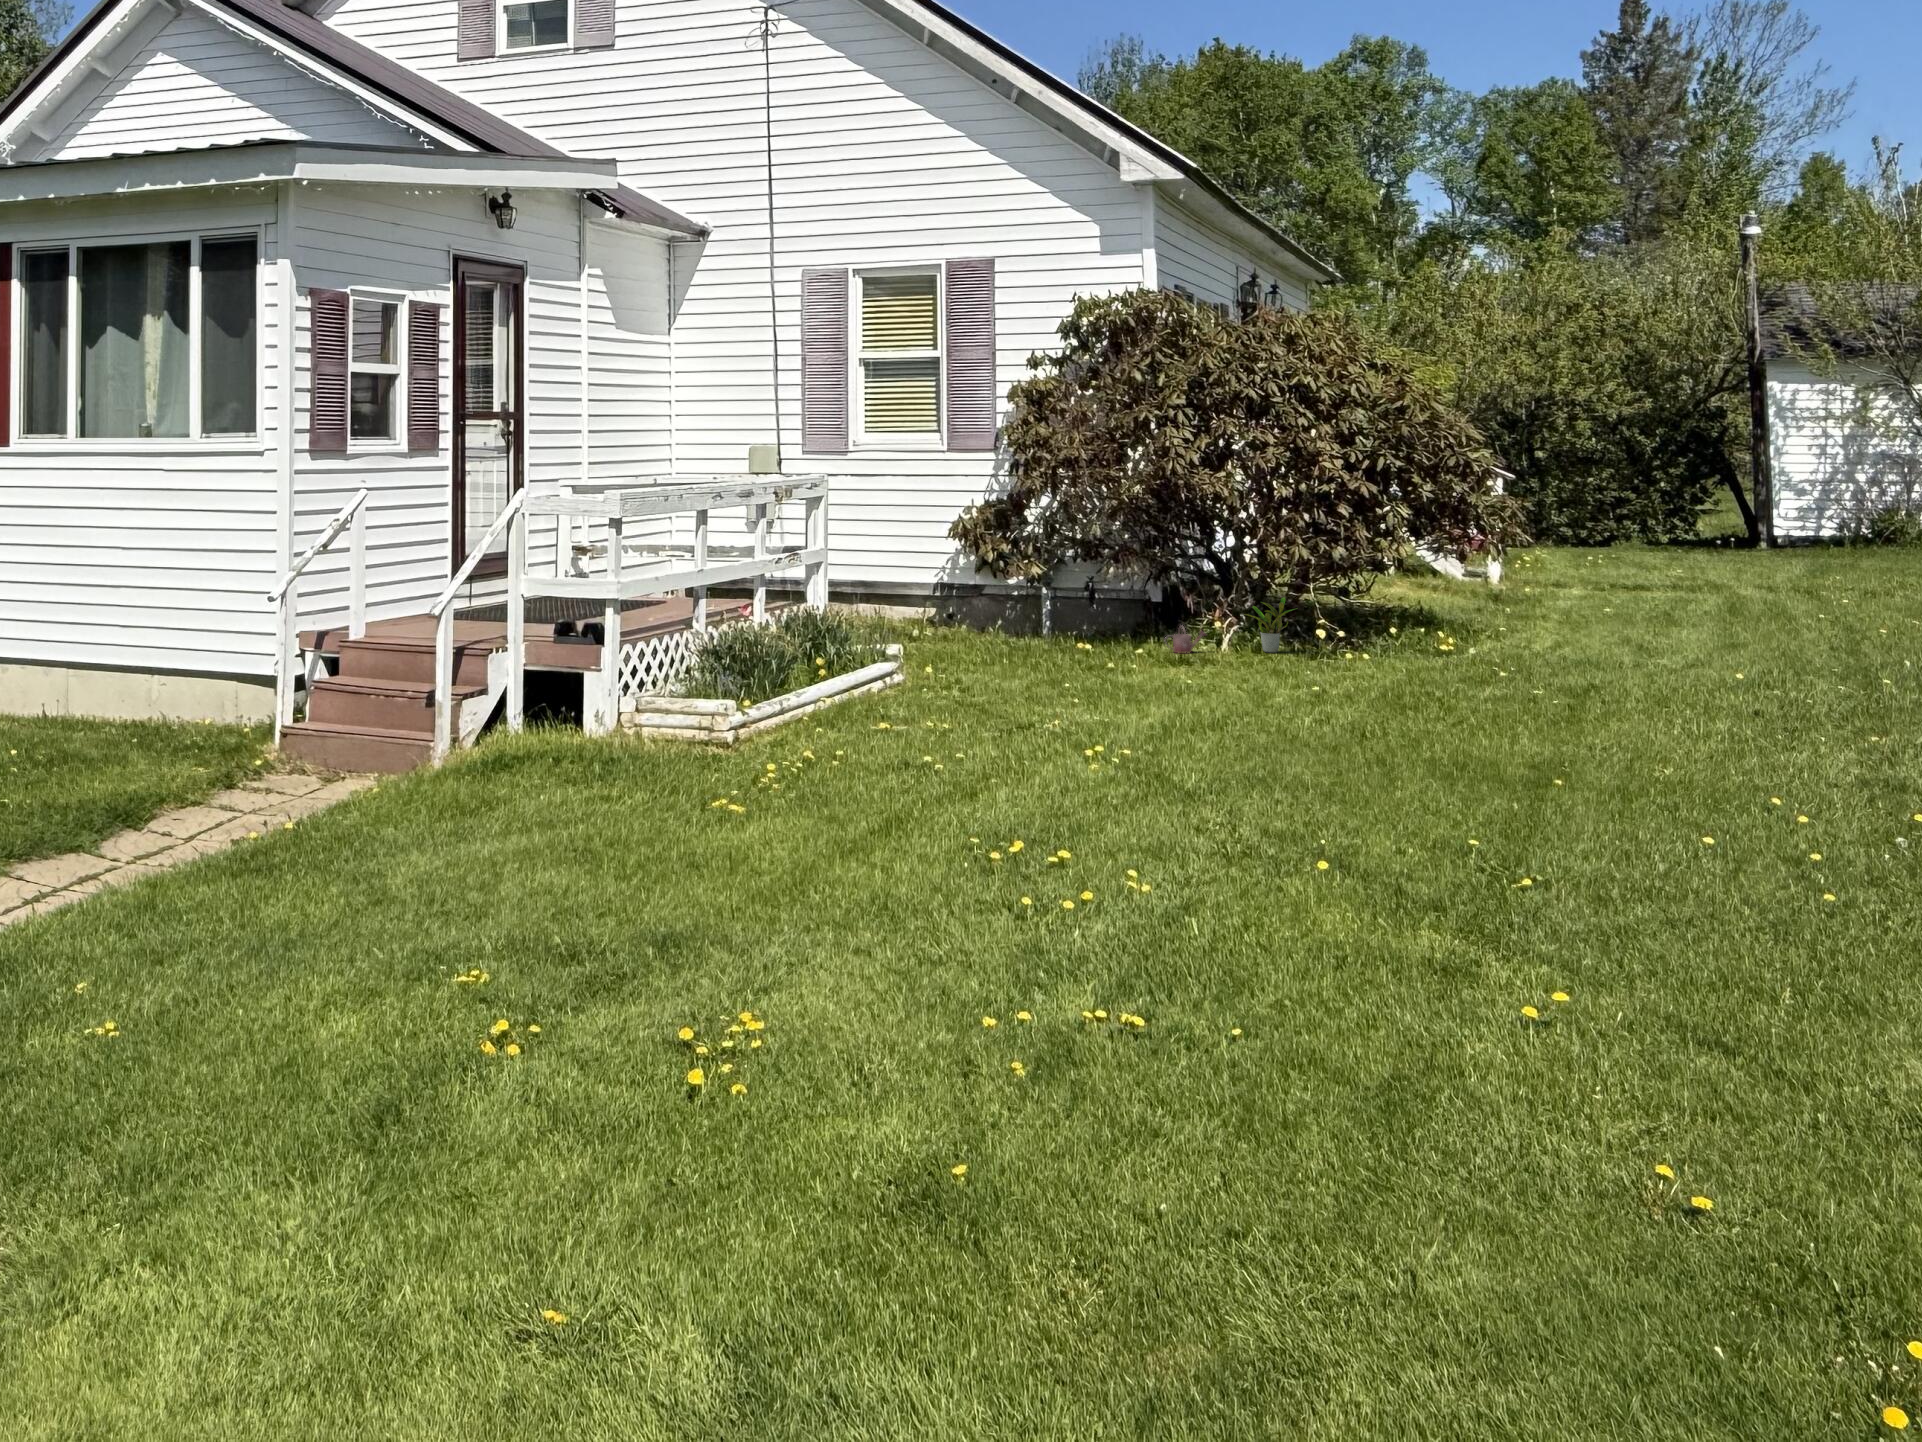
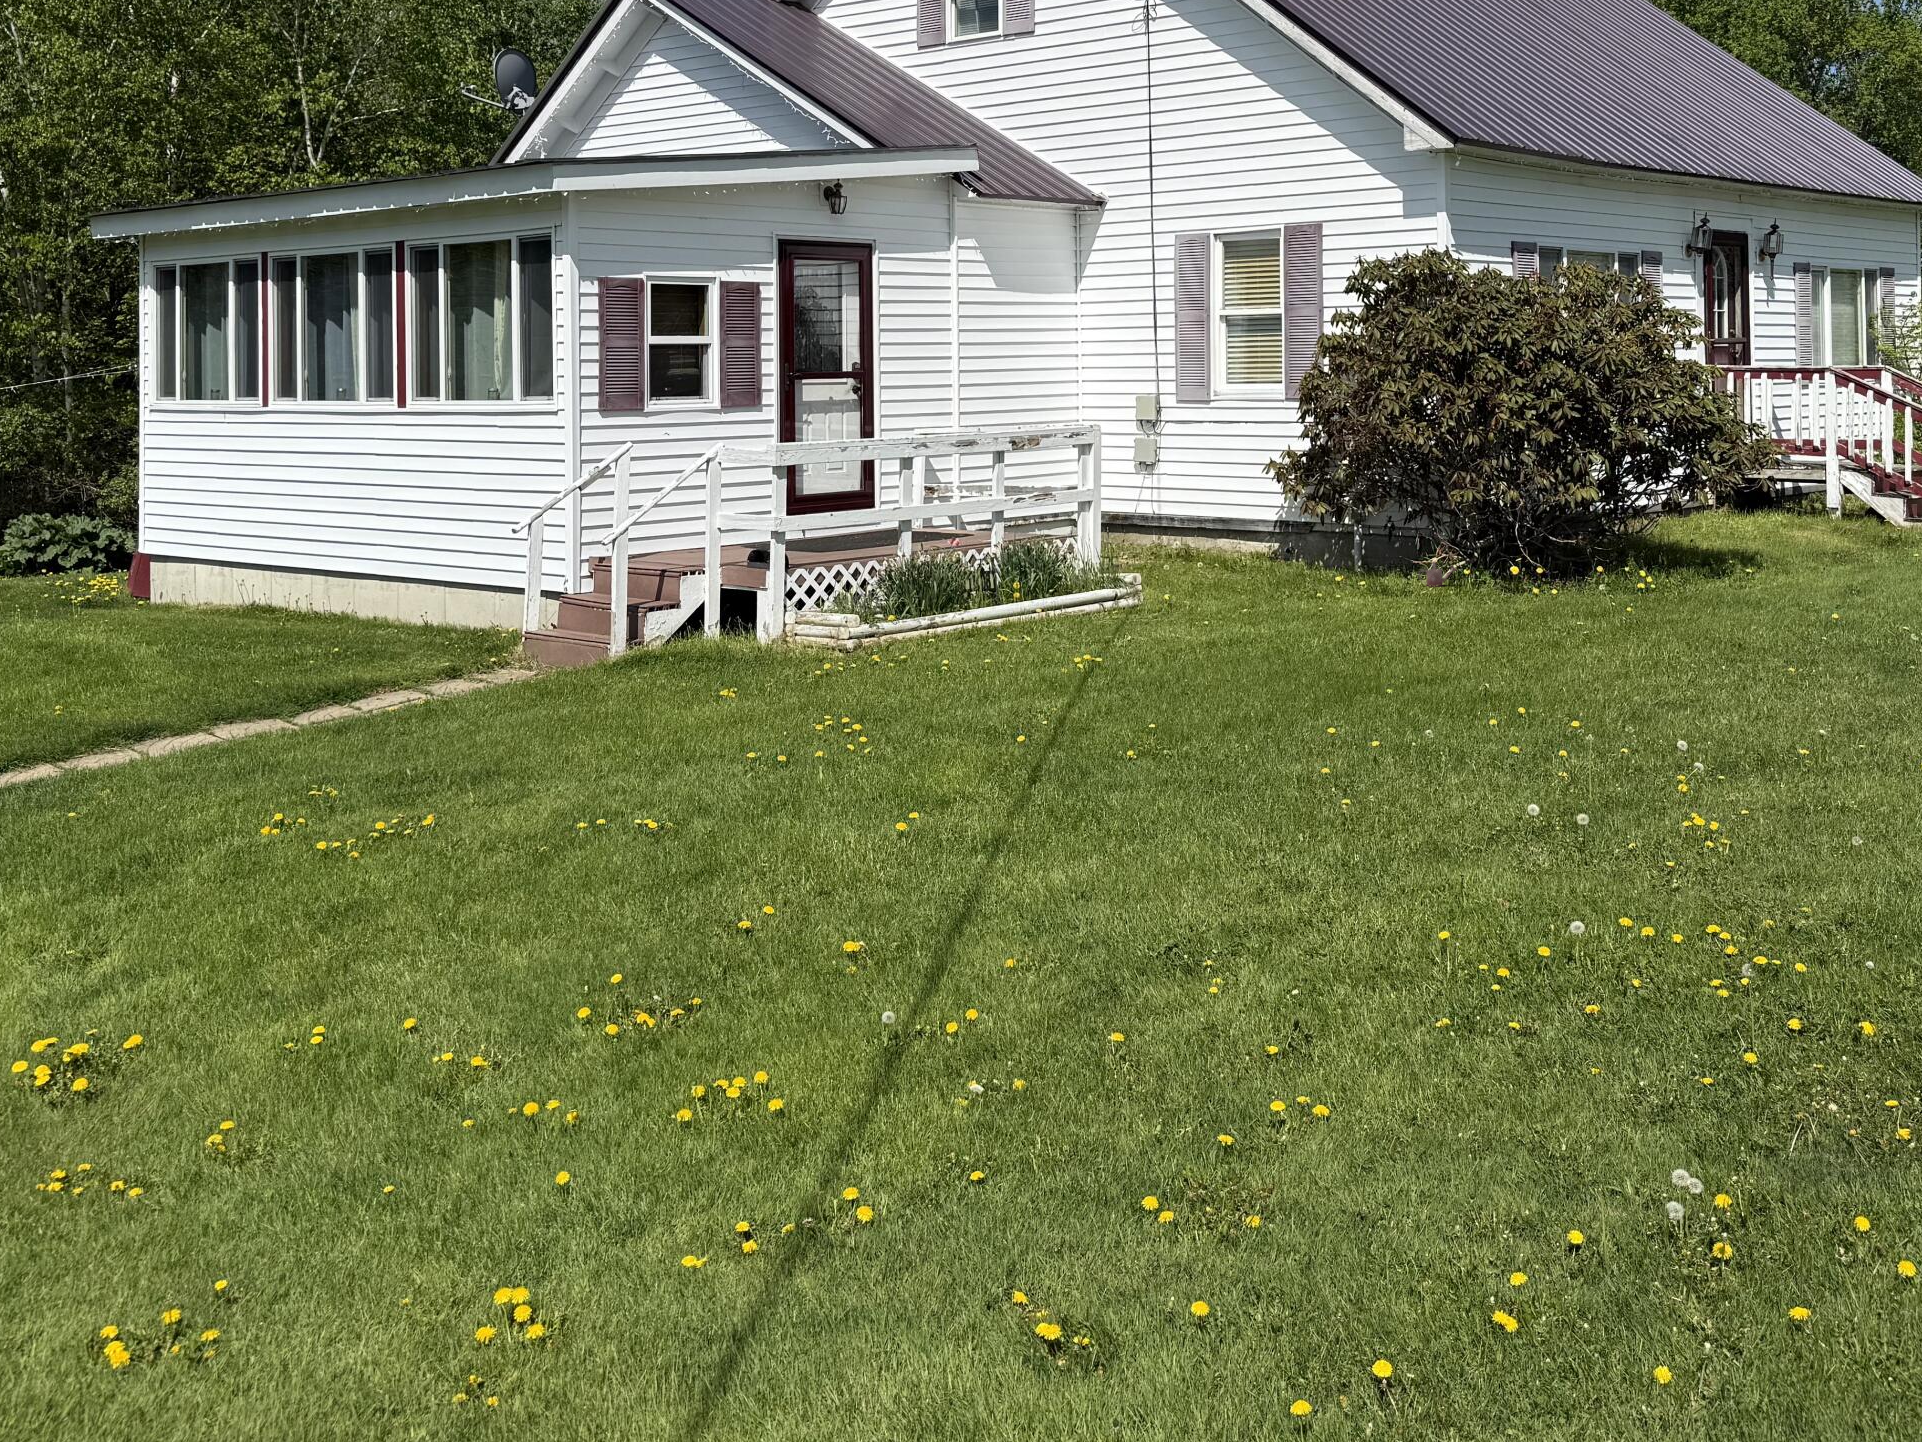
potted plant: present [1244,597,1295,653] -> none [1483,536,1536,587]

